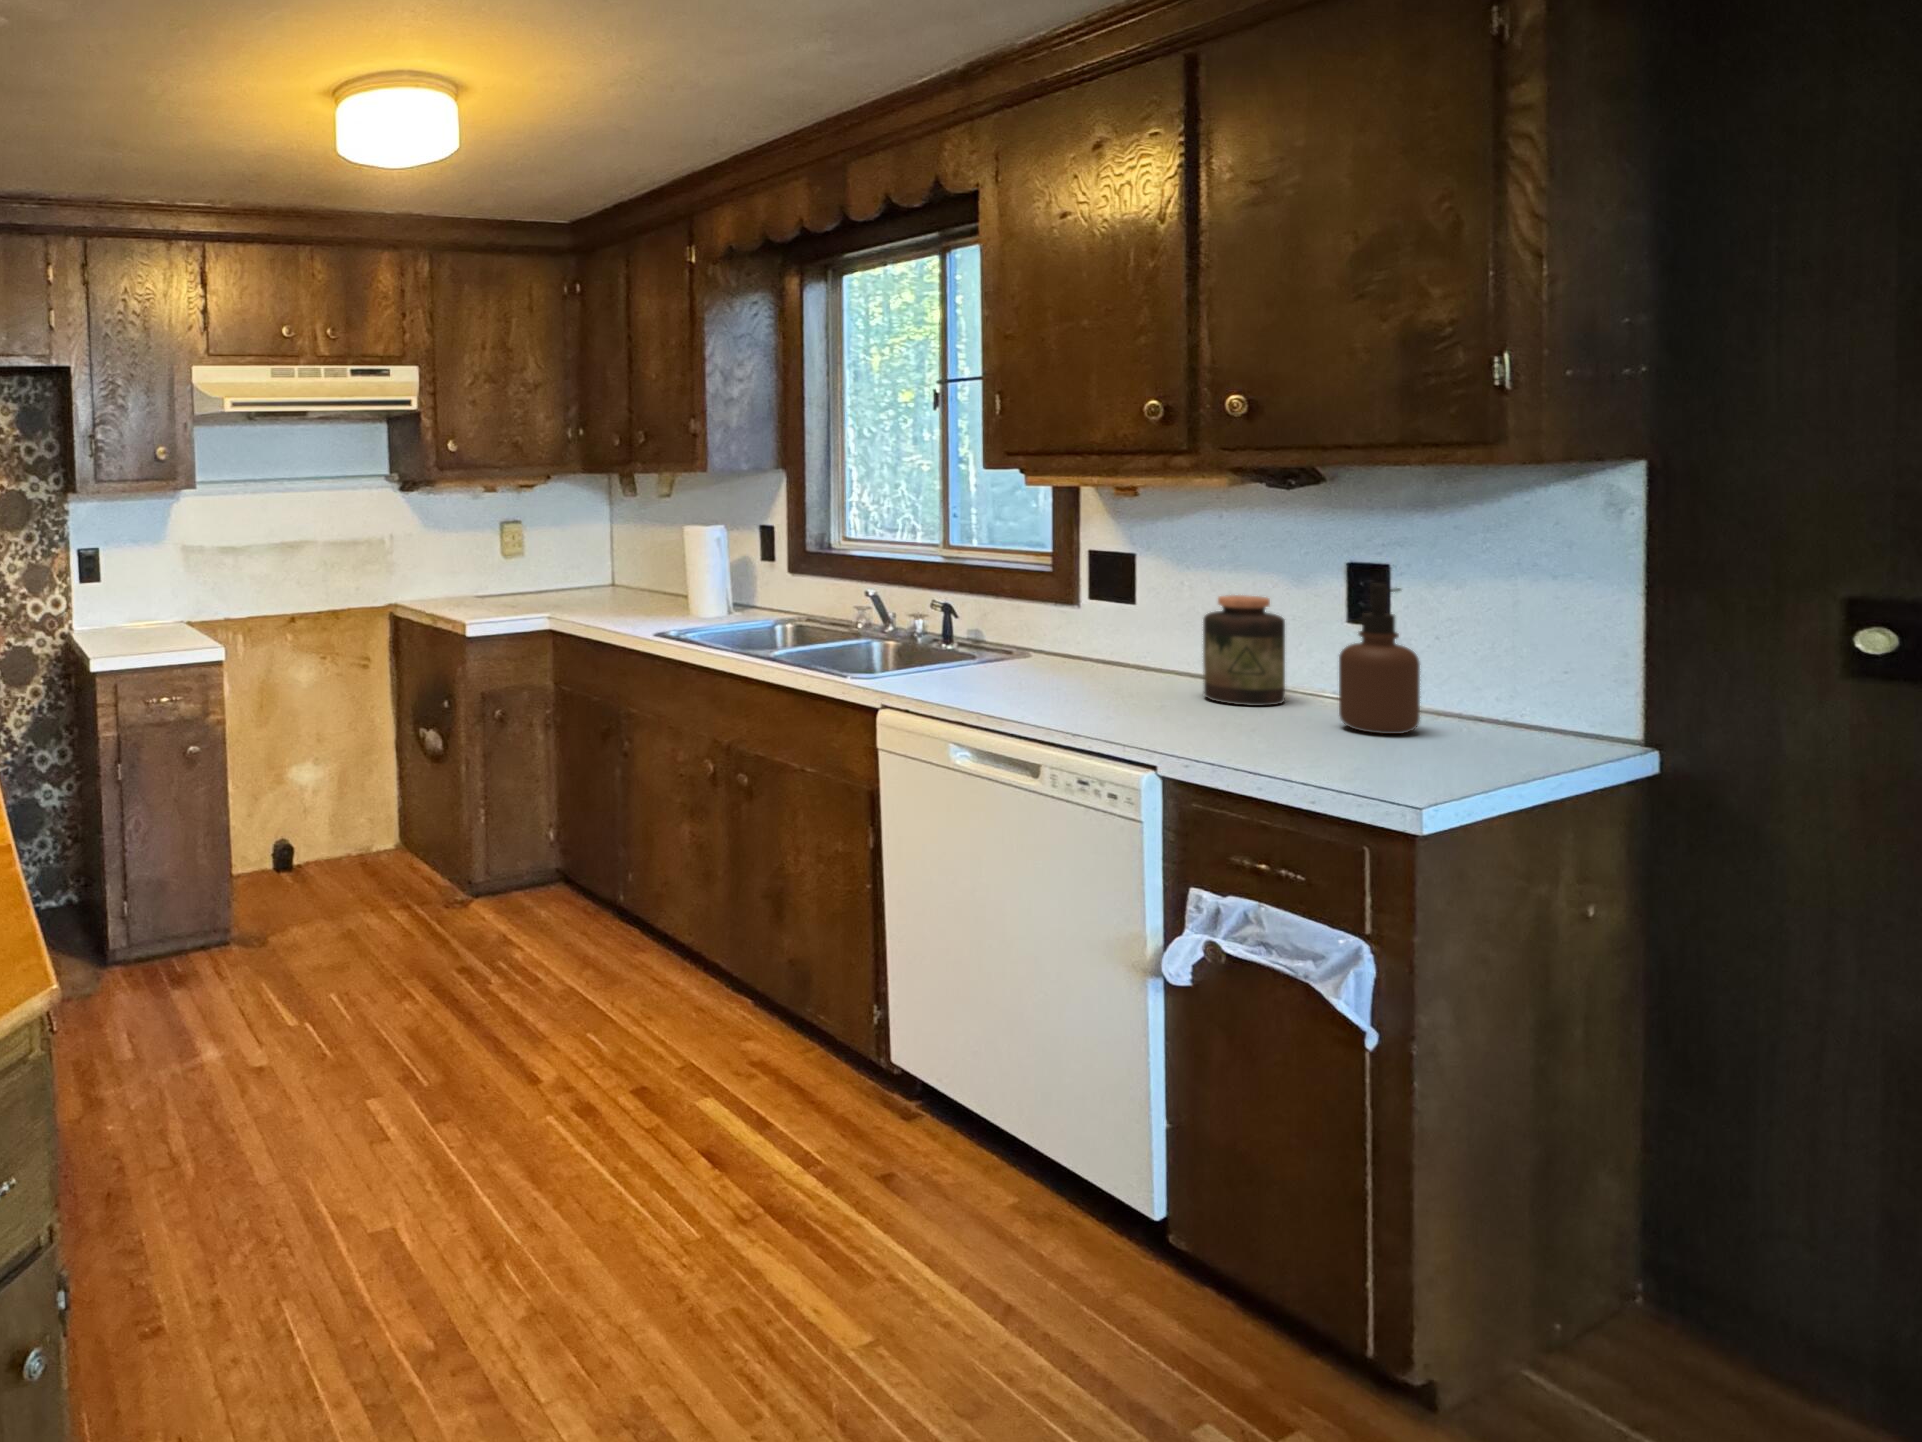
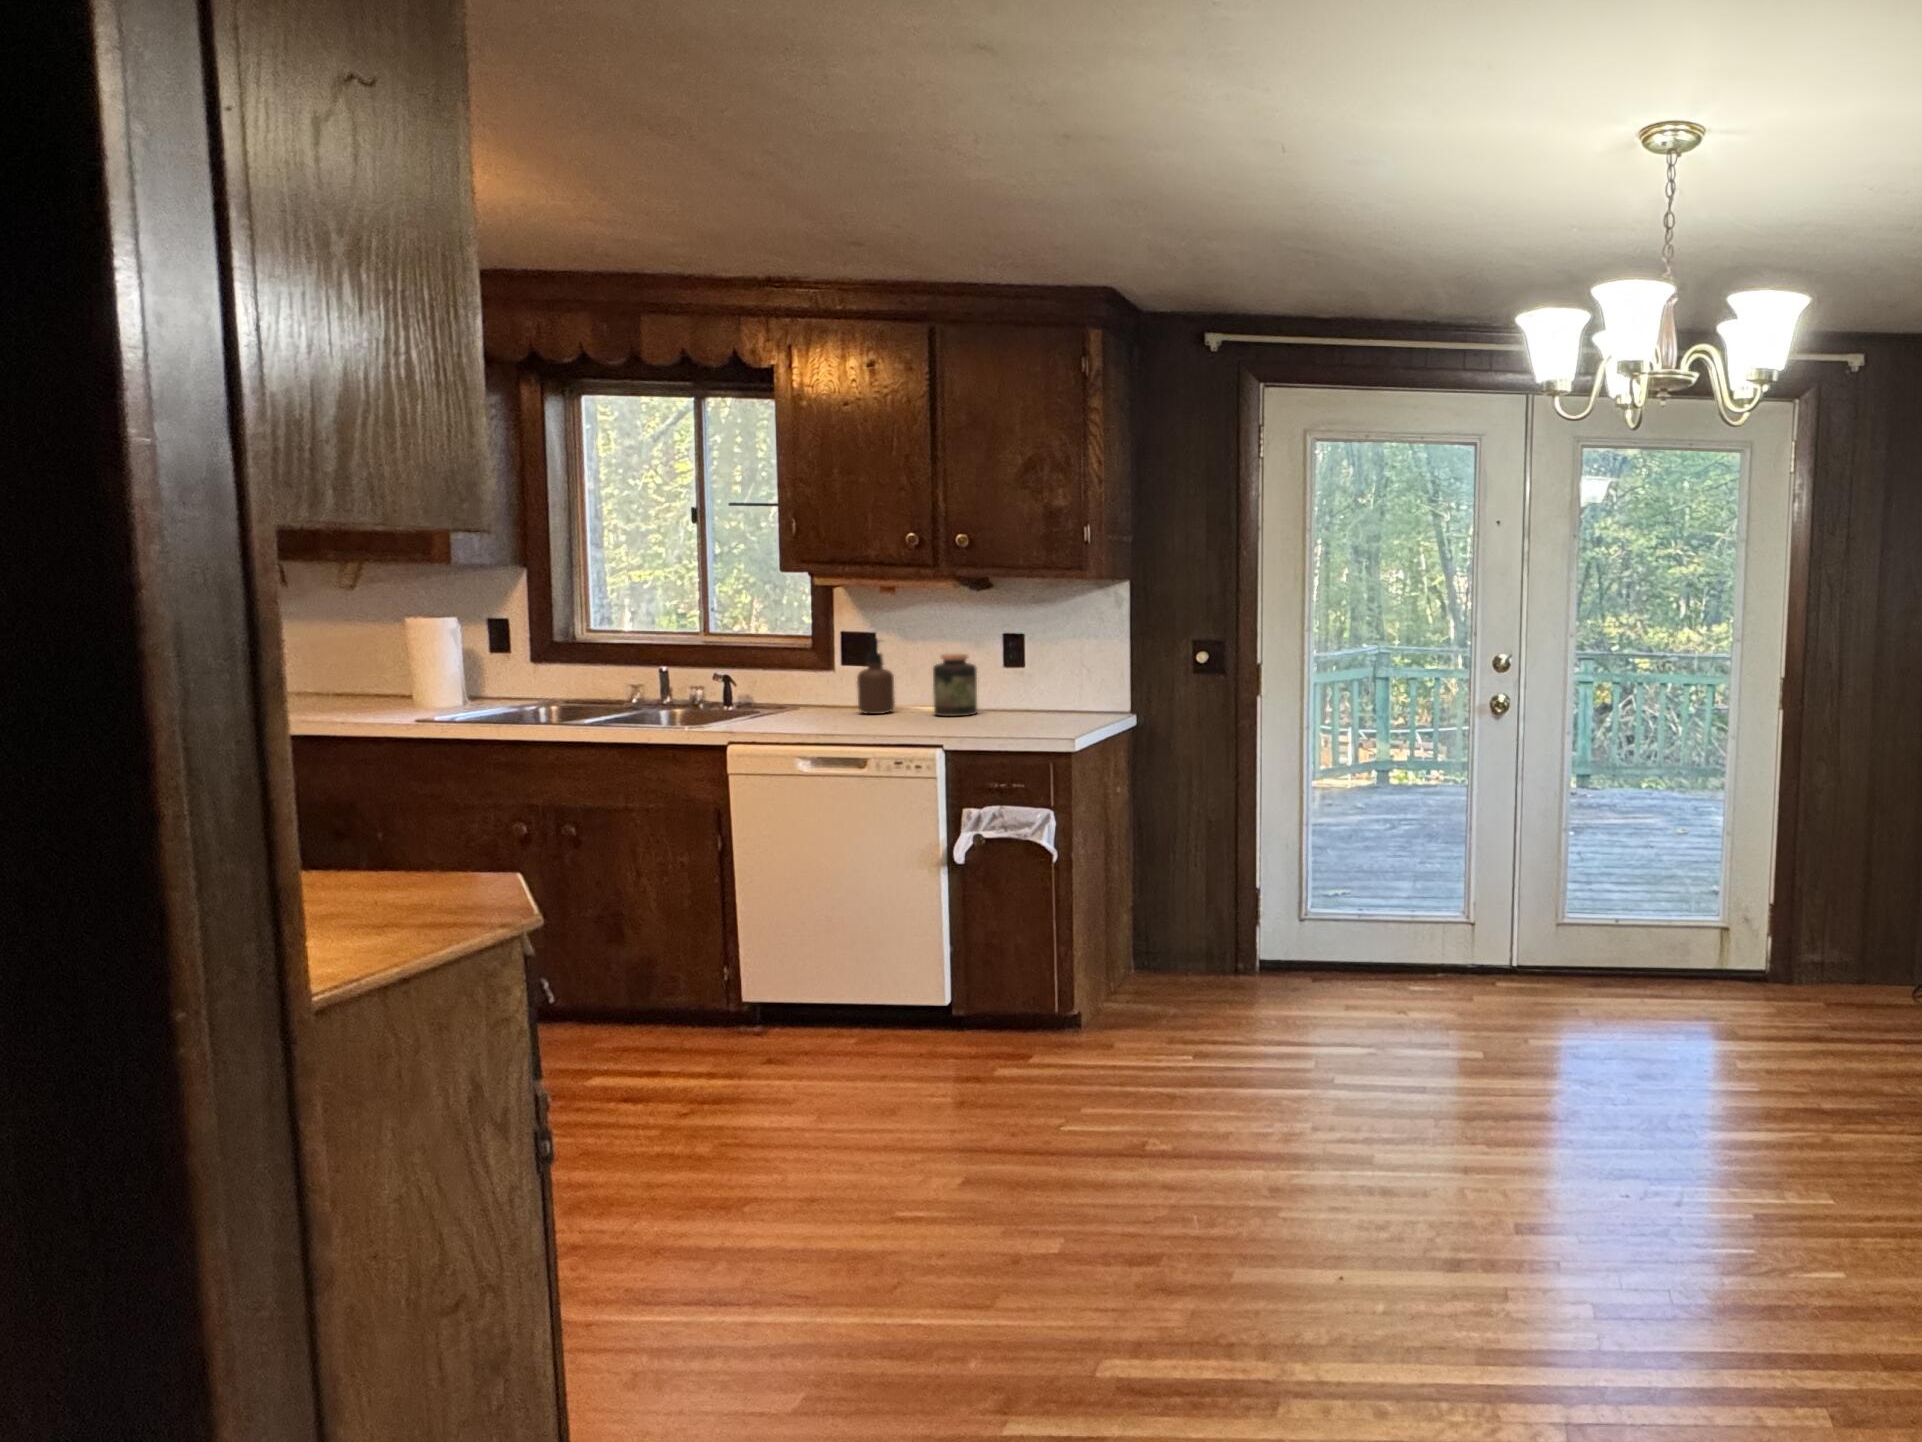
soap dispenser: present [1339,584,1420,734] -> present [857,638,895,714]

